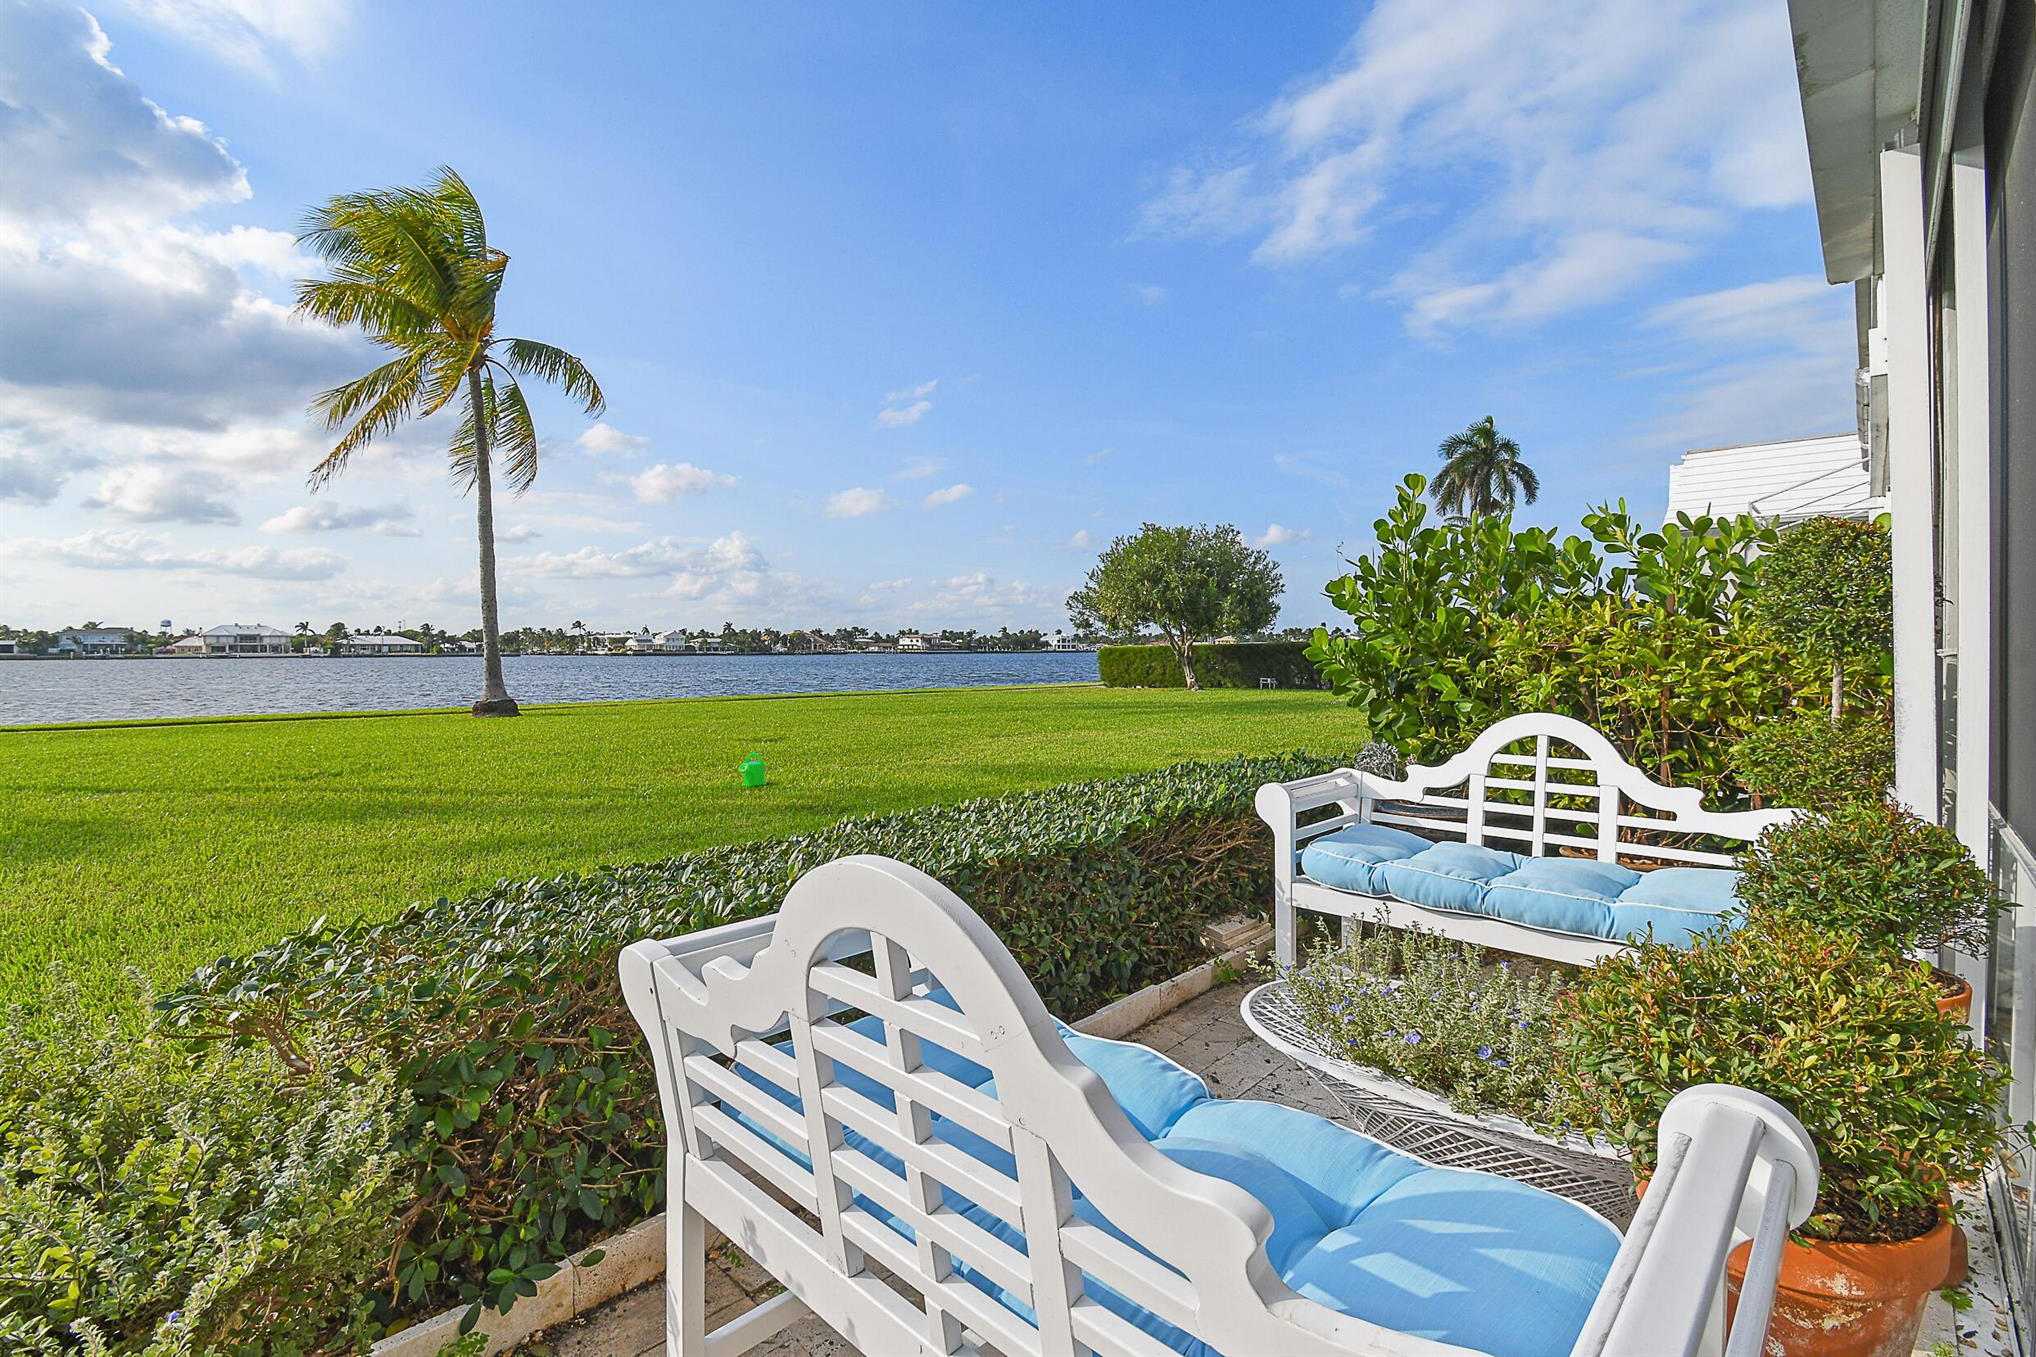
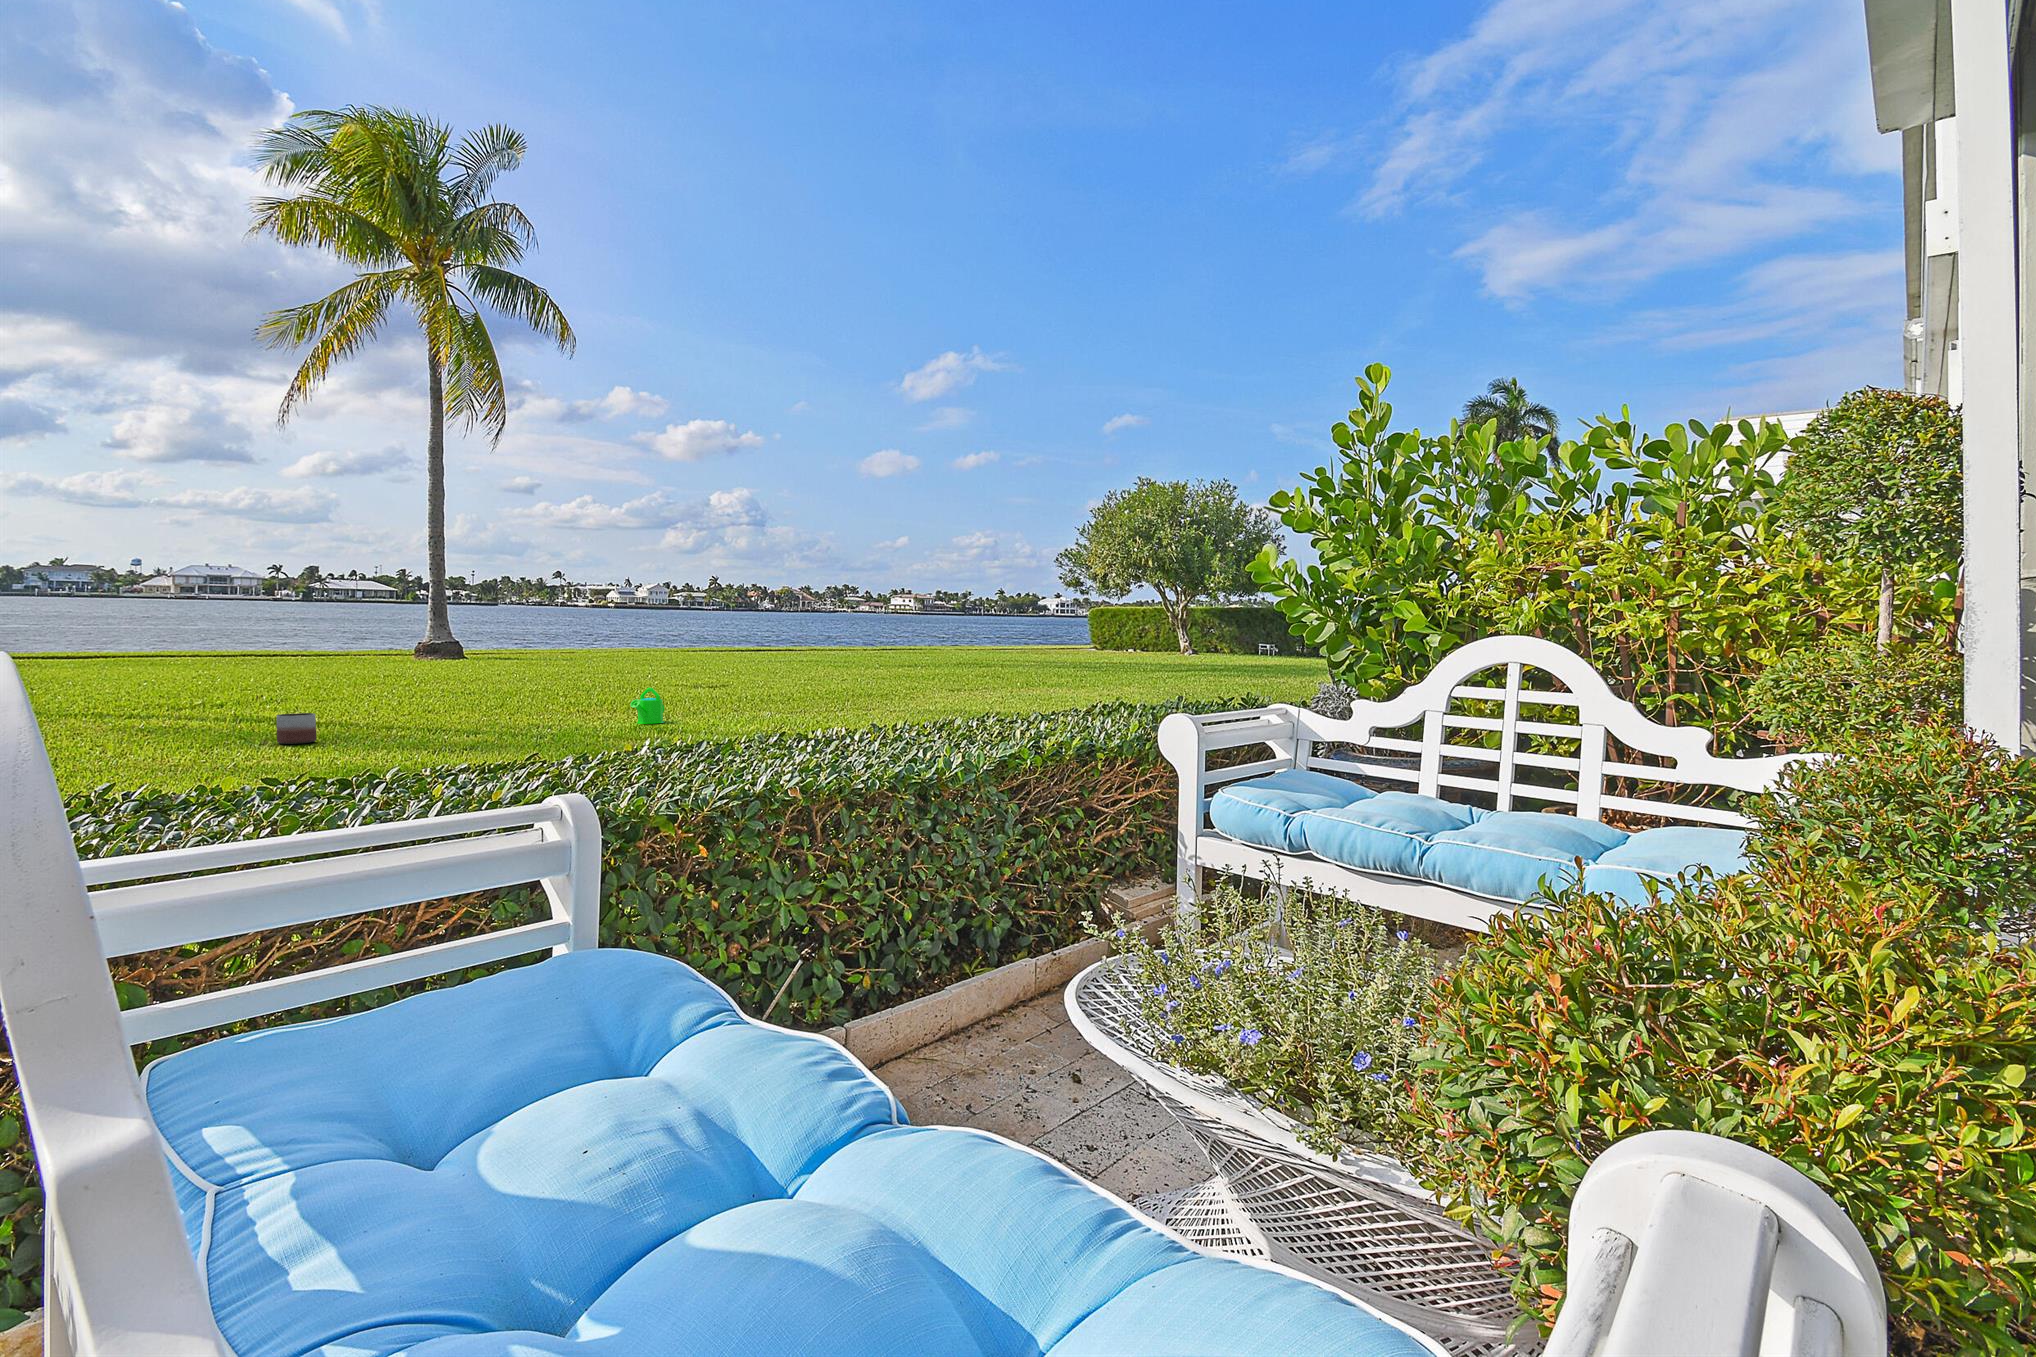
planter: none [453,787,485,815] -> present [277,713,316,744]

